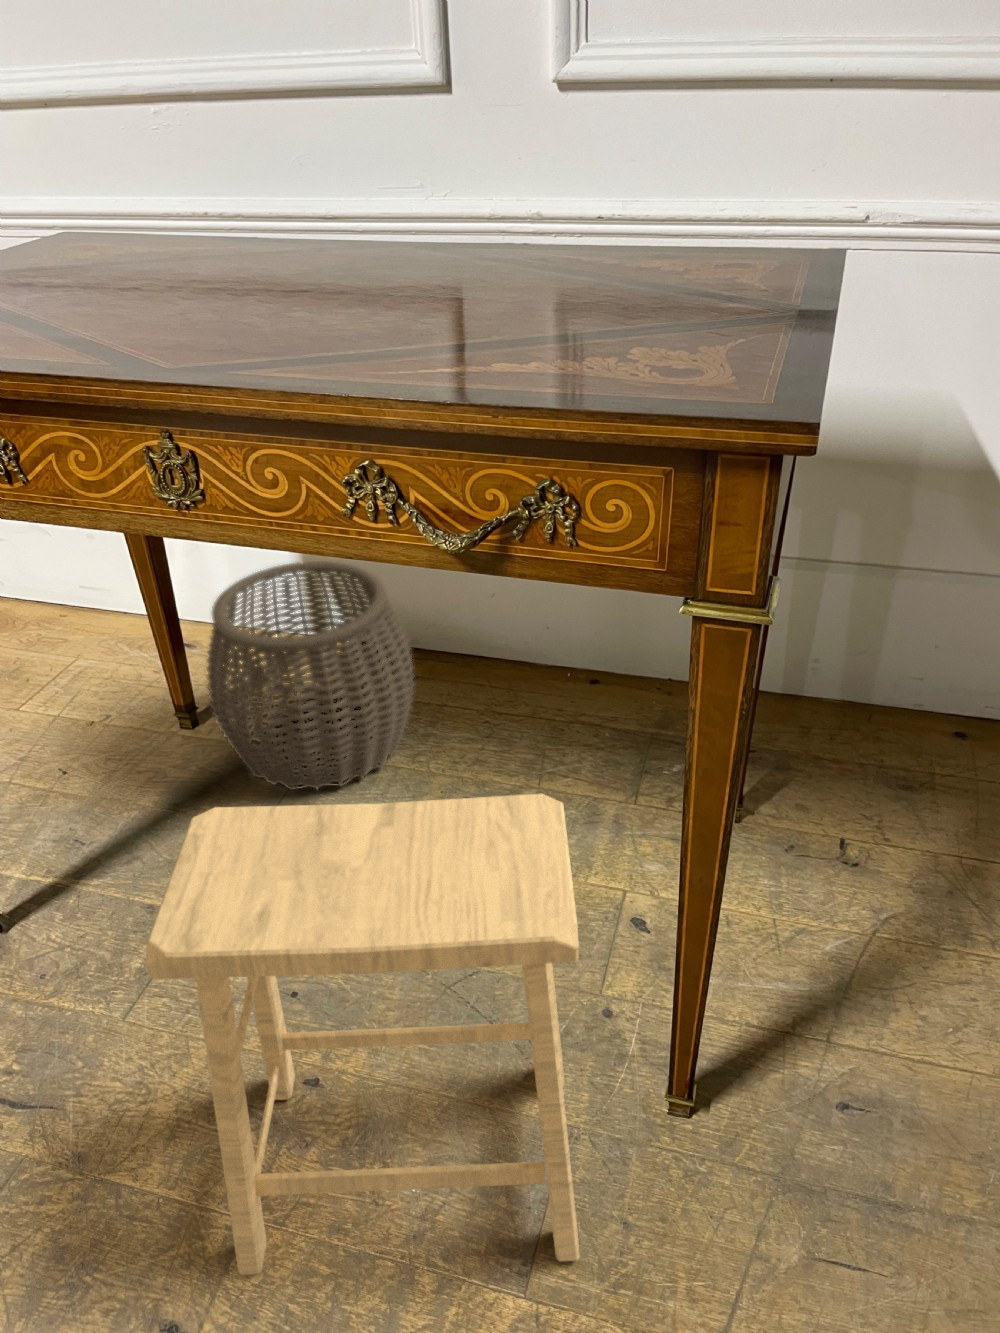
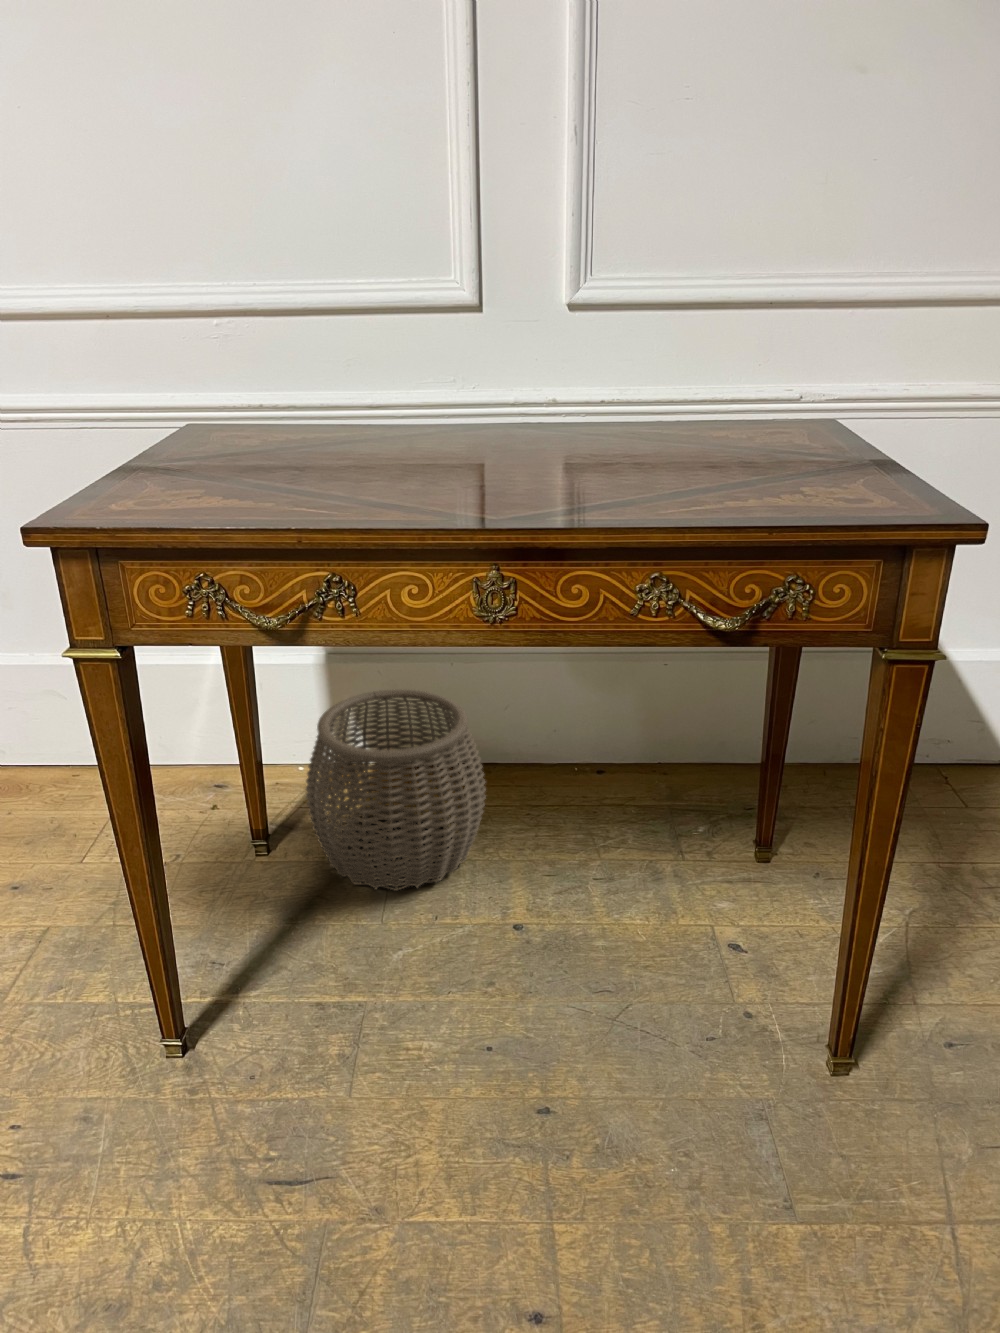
footstool: present [145,794,579,1275] -> none [513,810,862,1262]

